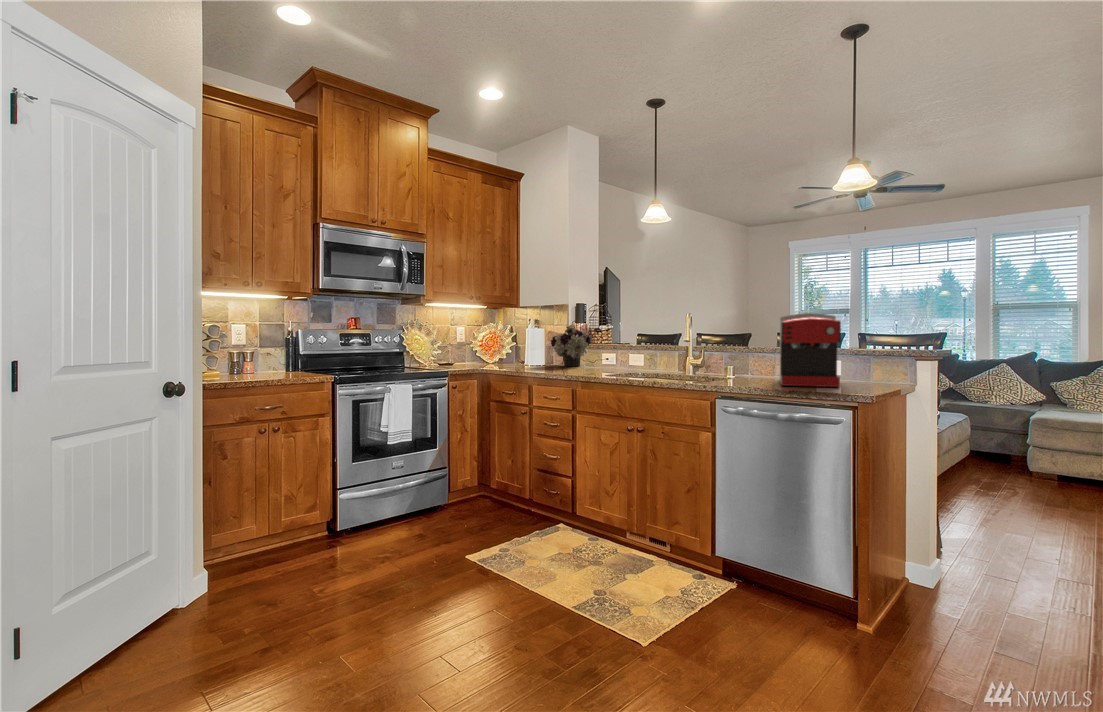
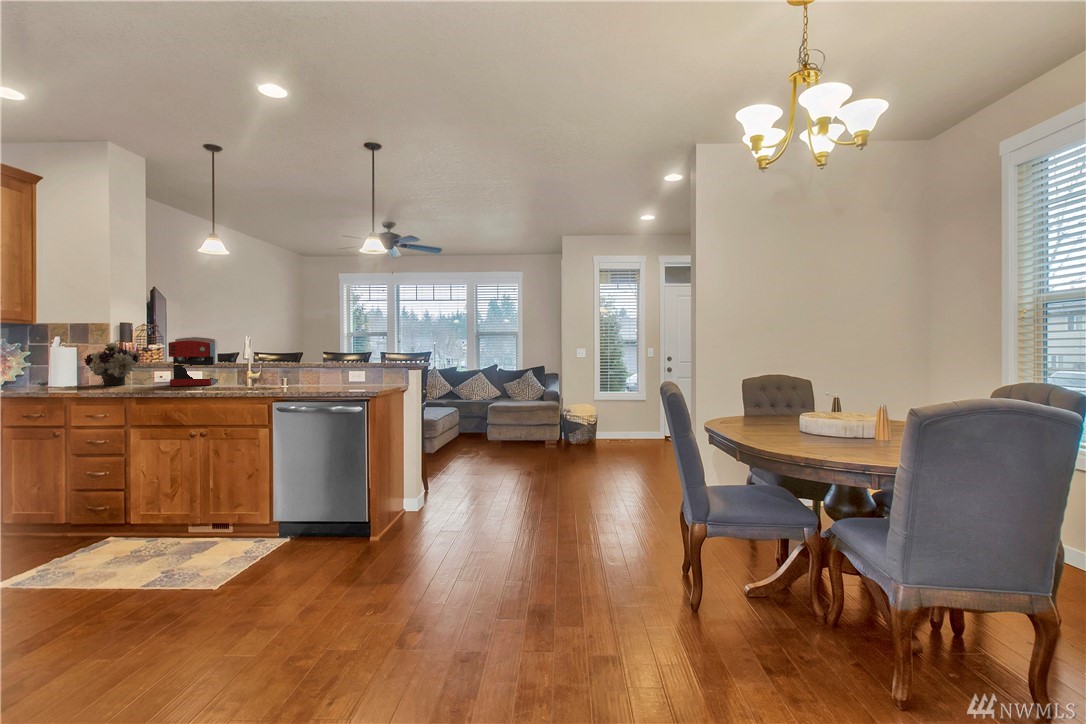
coffee maker: present [780,313,841,387] -> present [168,337,218,386]

